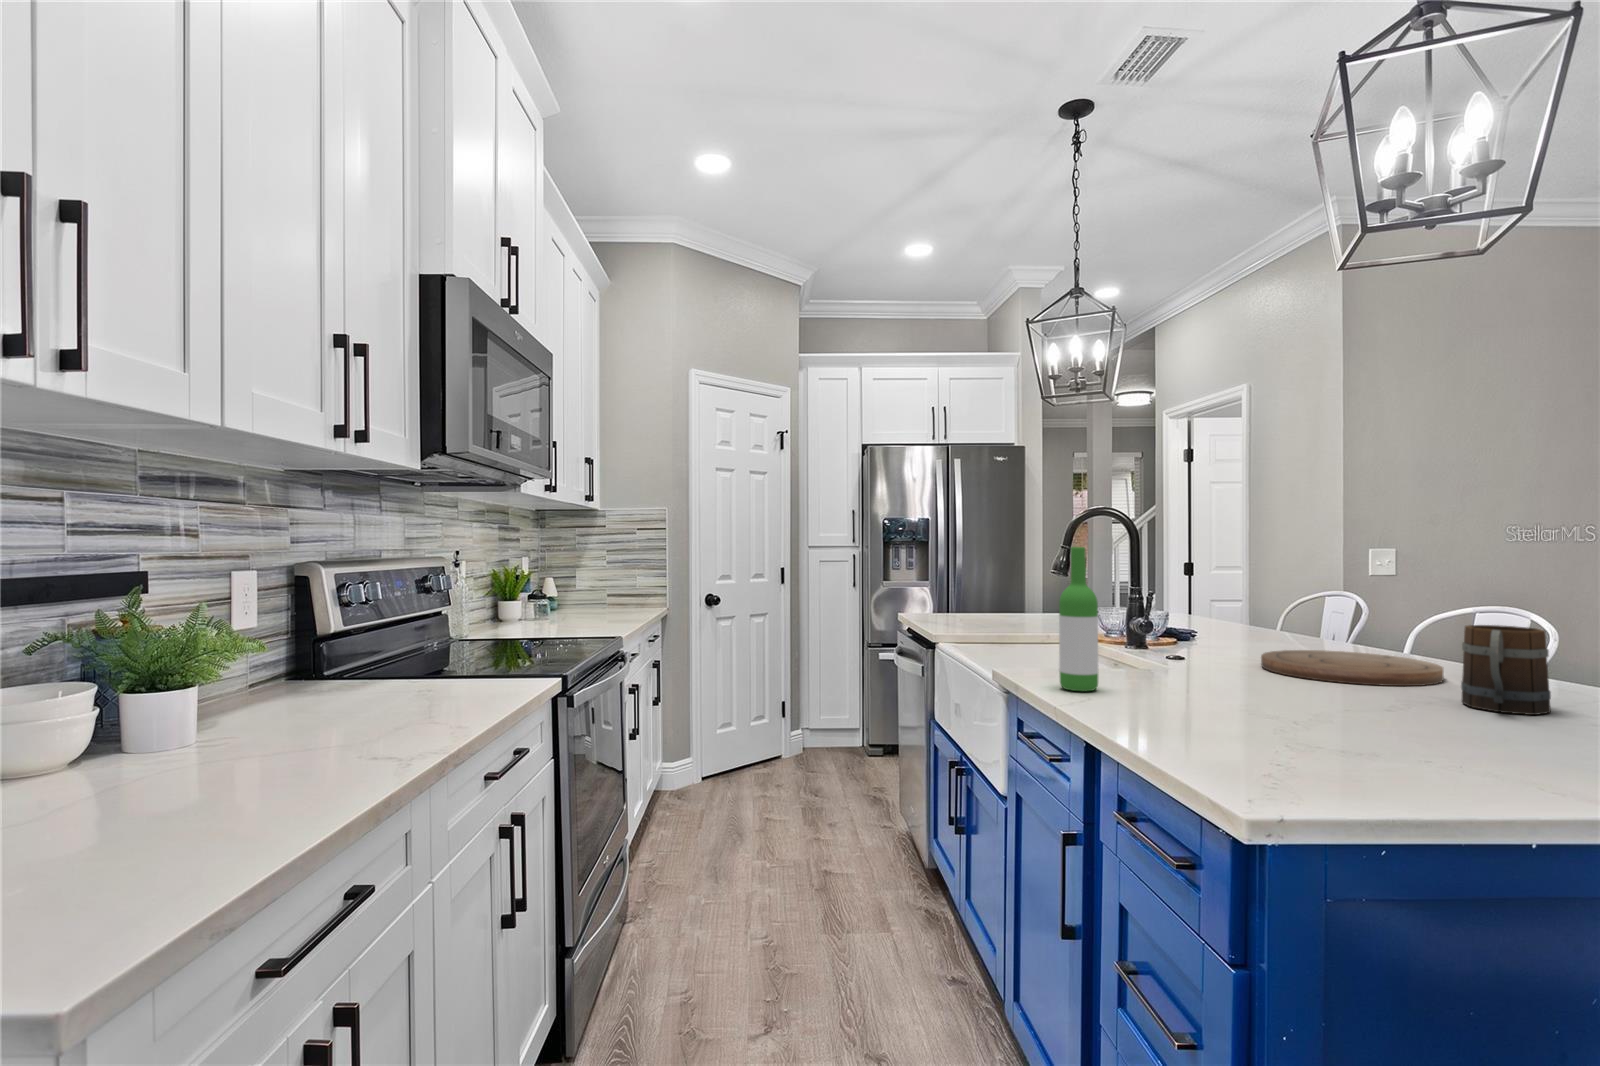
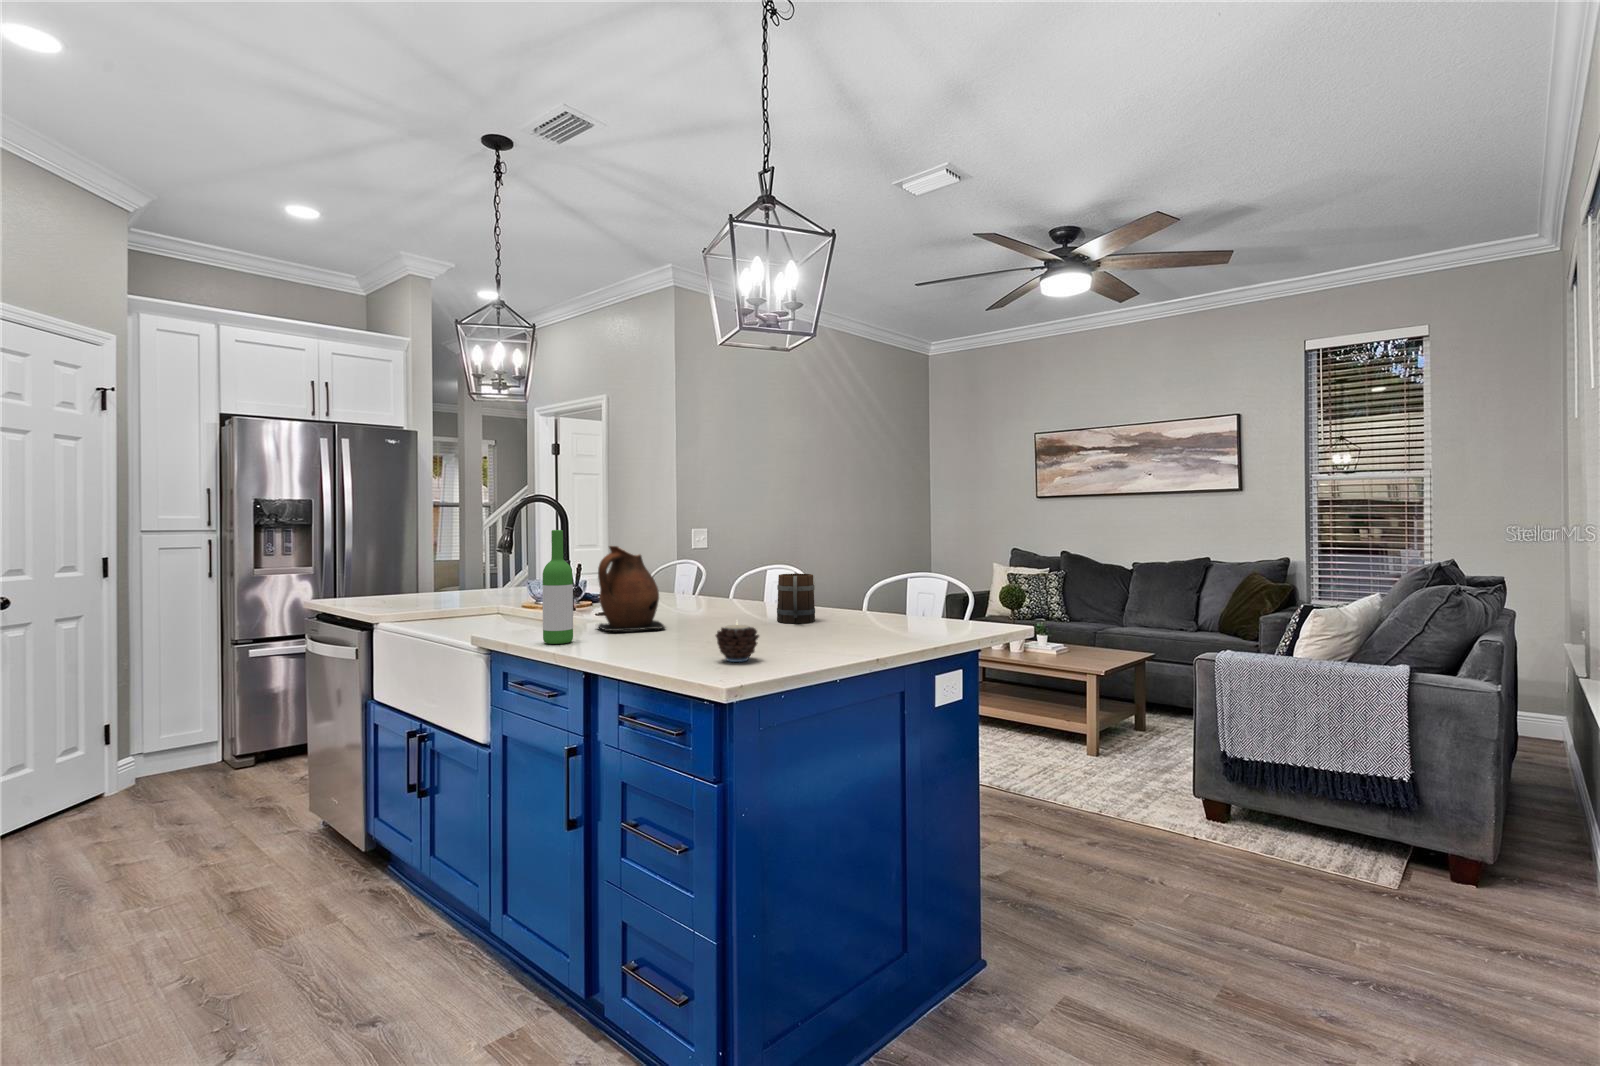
ceramic pitcher: none [1143,569,1245,691] -> present [598,546,665,631]
cutting board: present [1261,650,1444,686] -> none [662,599,762,618]
candle: none [1279,697,1365,769] -> present [716,624,759,662]

